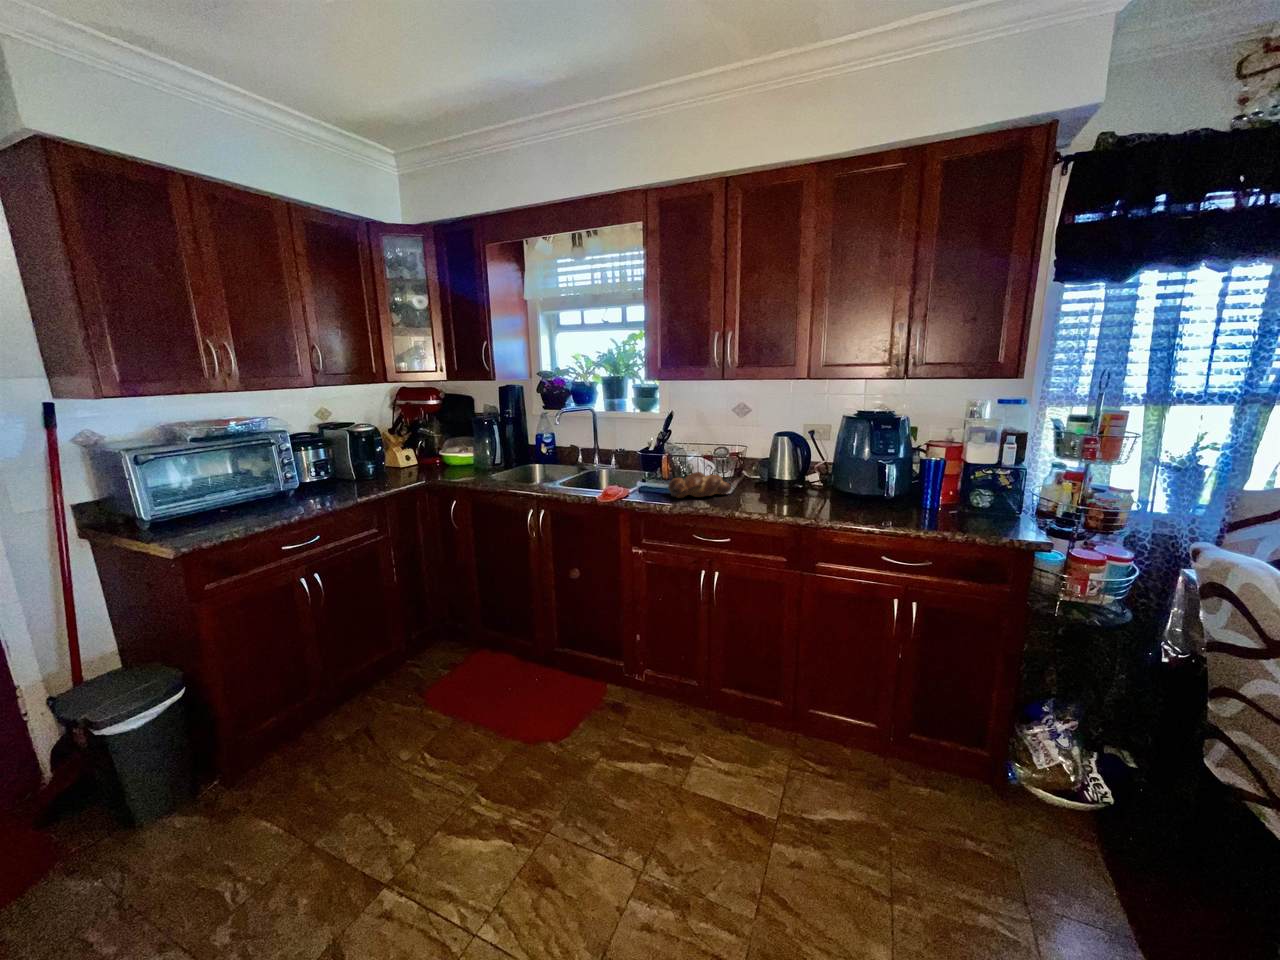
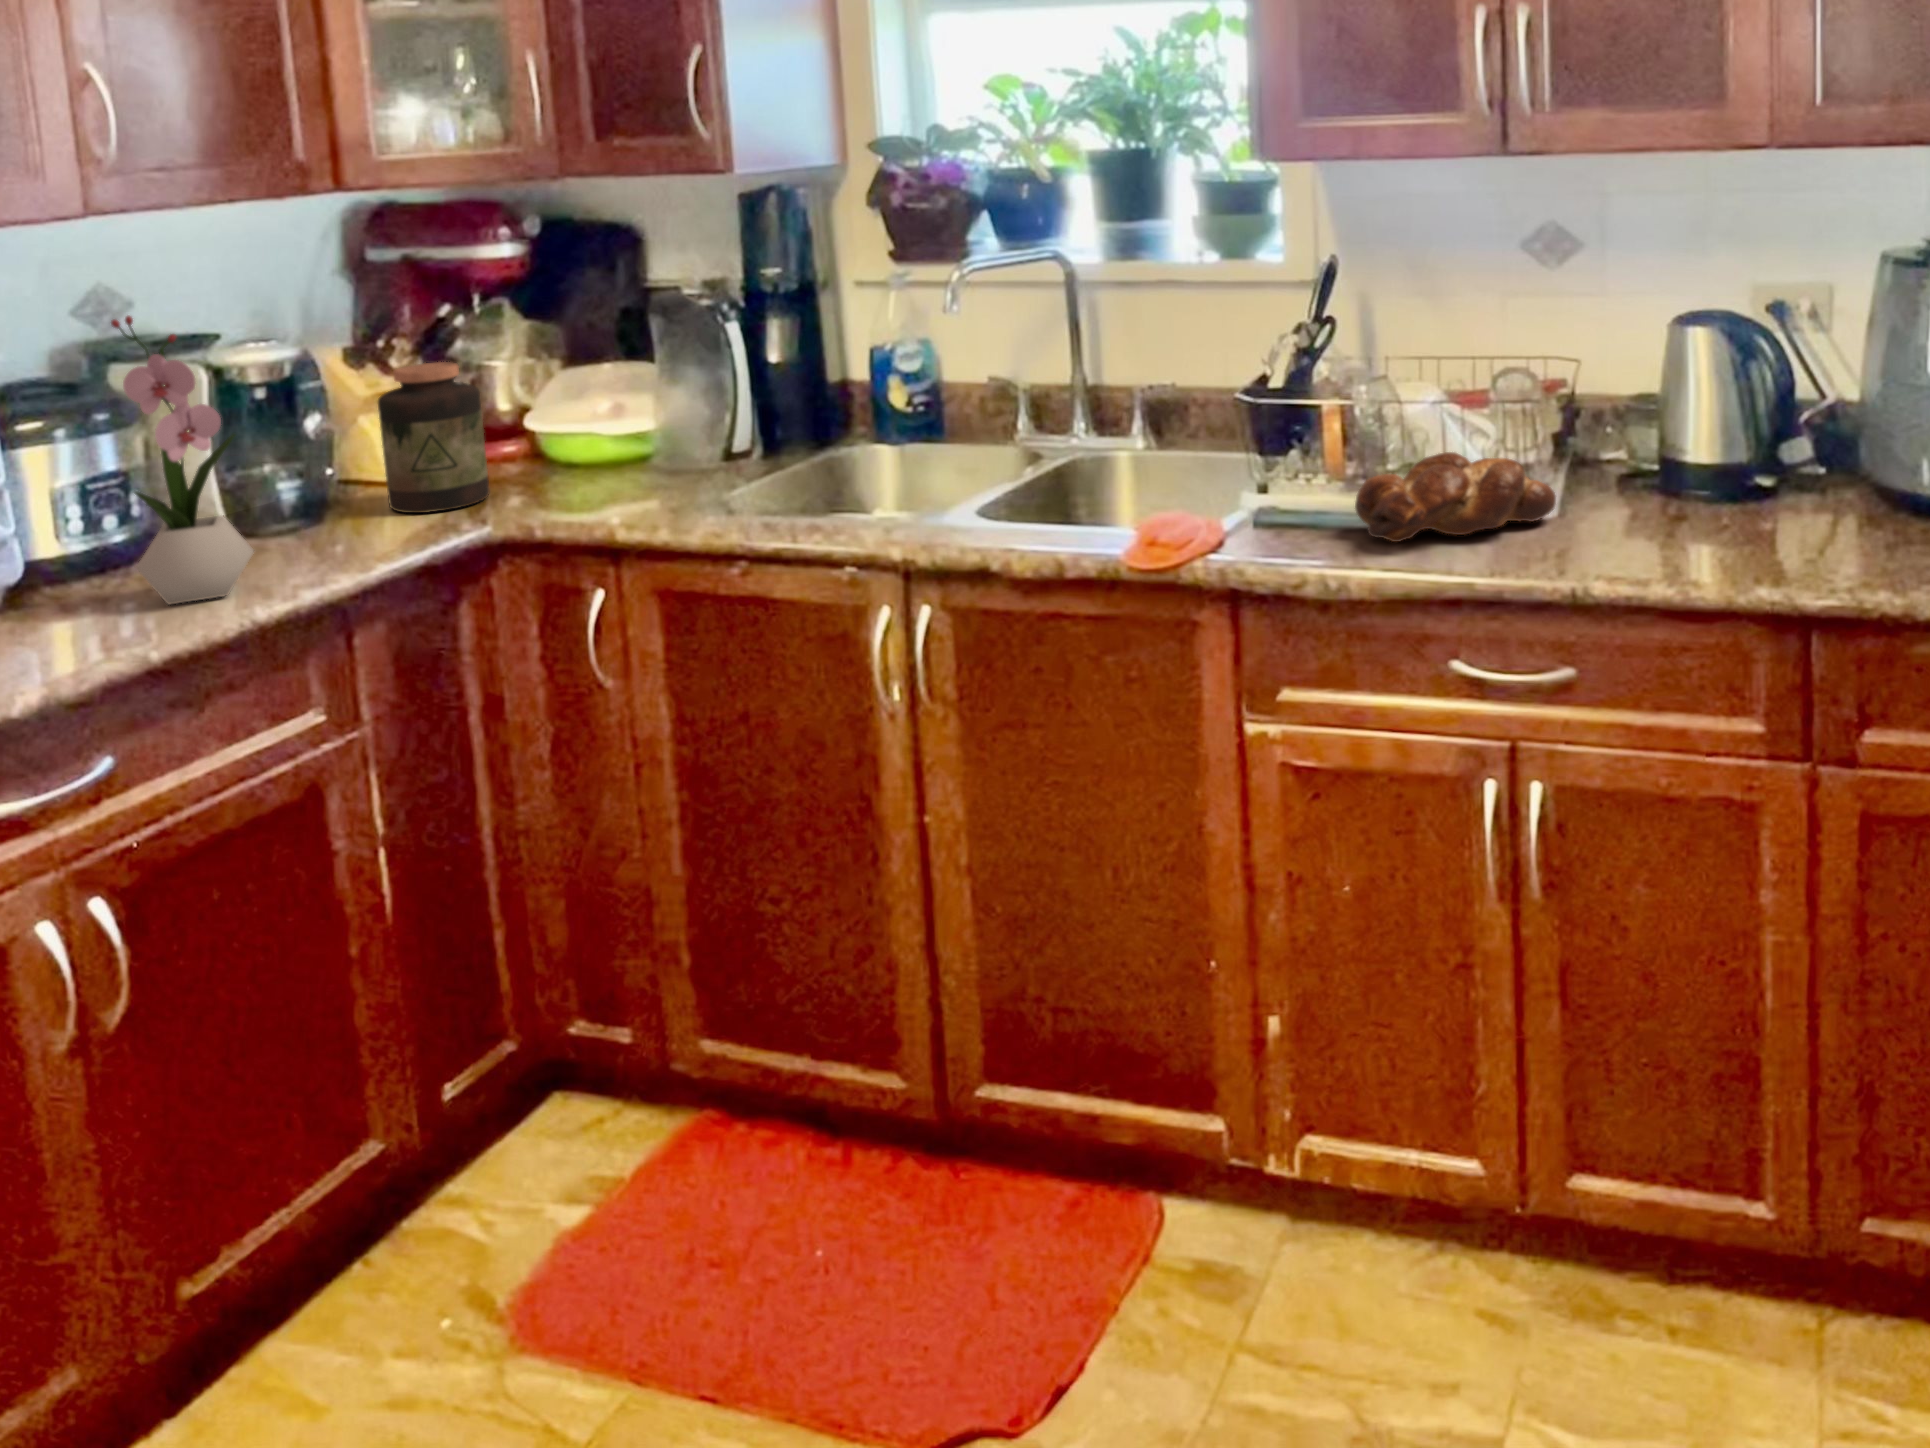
flower arrangement: none [315,415,357,497] -> present [111,316,254,604]
jar: none [395,433,427,476] -> present [378,362,490,513]

